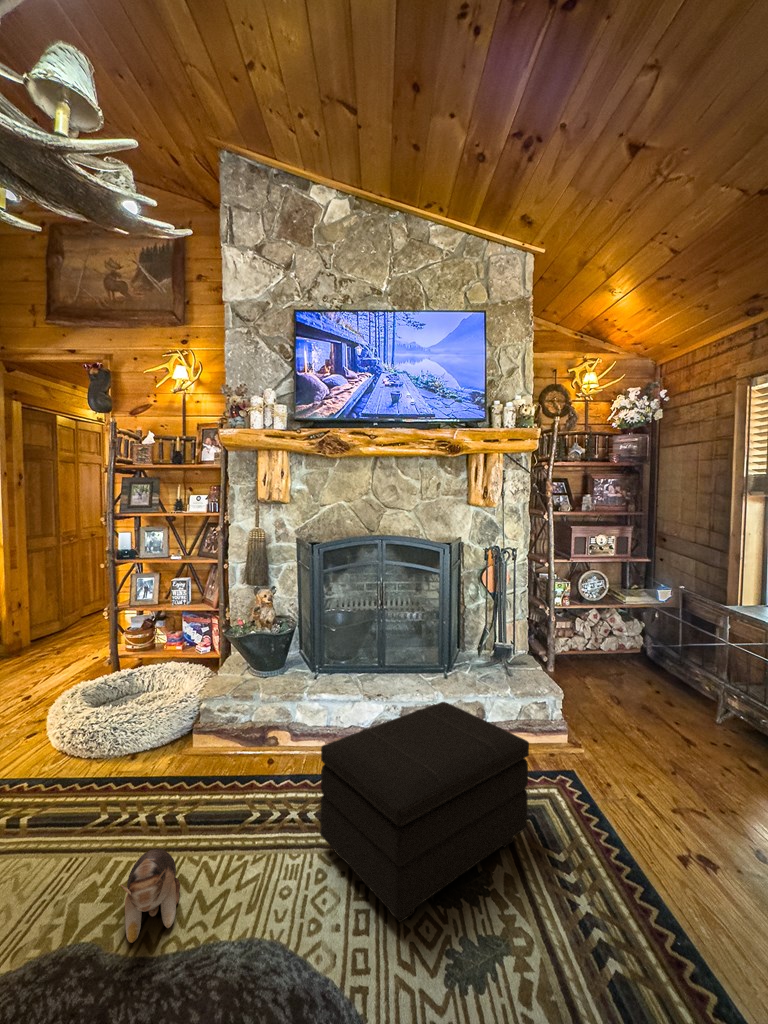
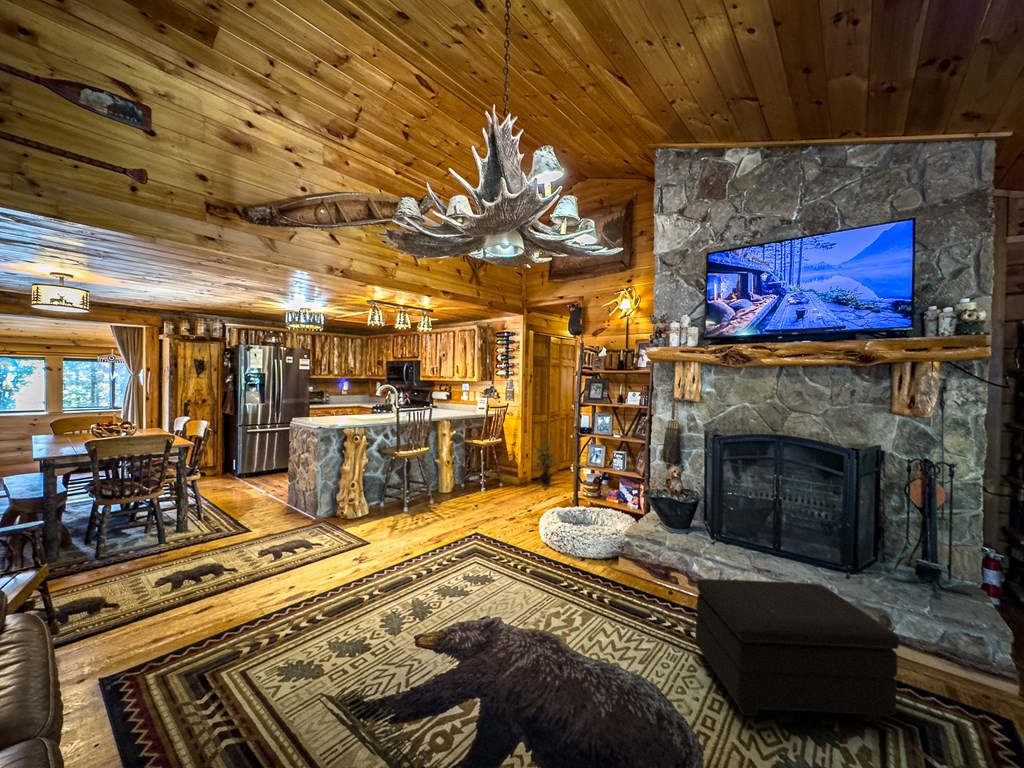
potted plant: none [34,574,76,645] -> present [536,441,555,486]
plush toy: present [121,849,180,943] -> none [571,602,602,648]

